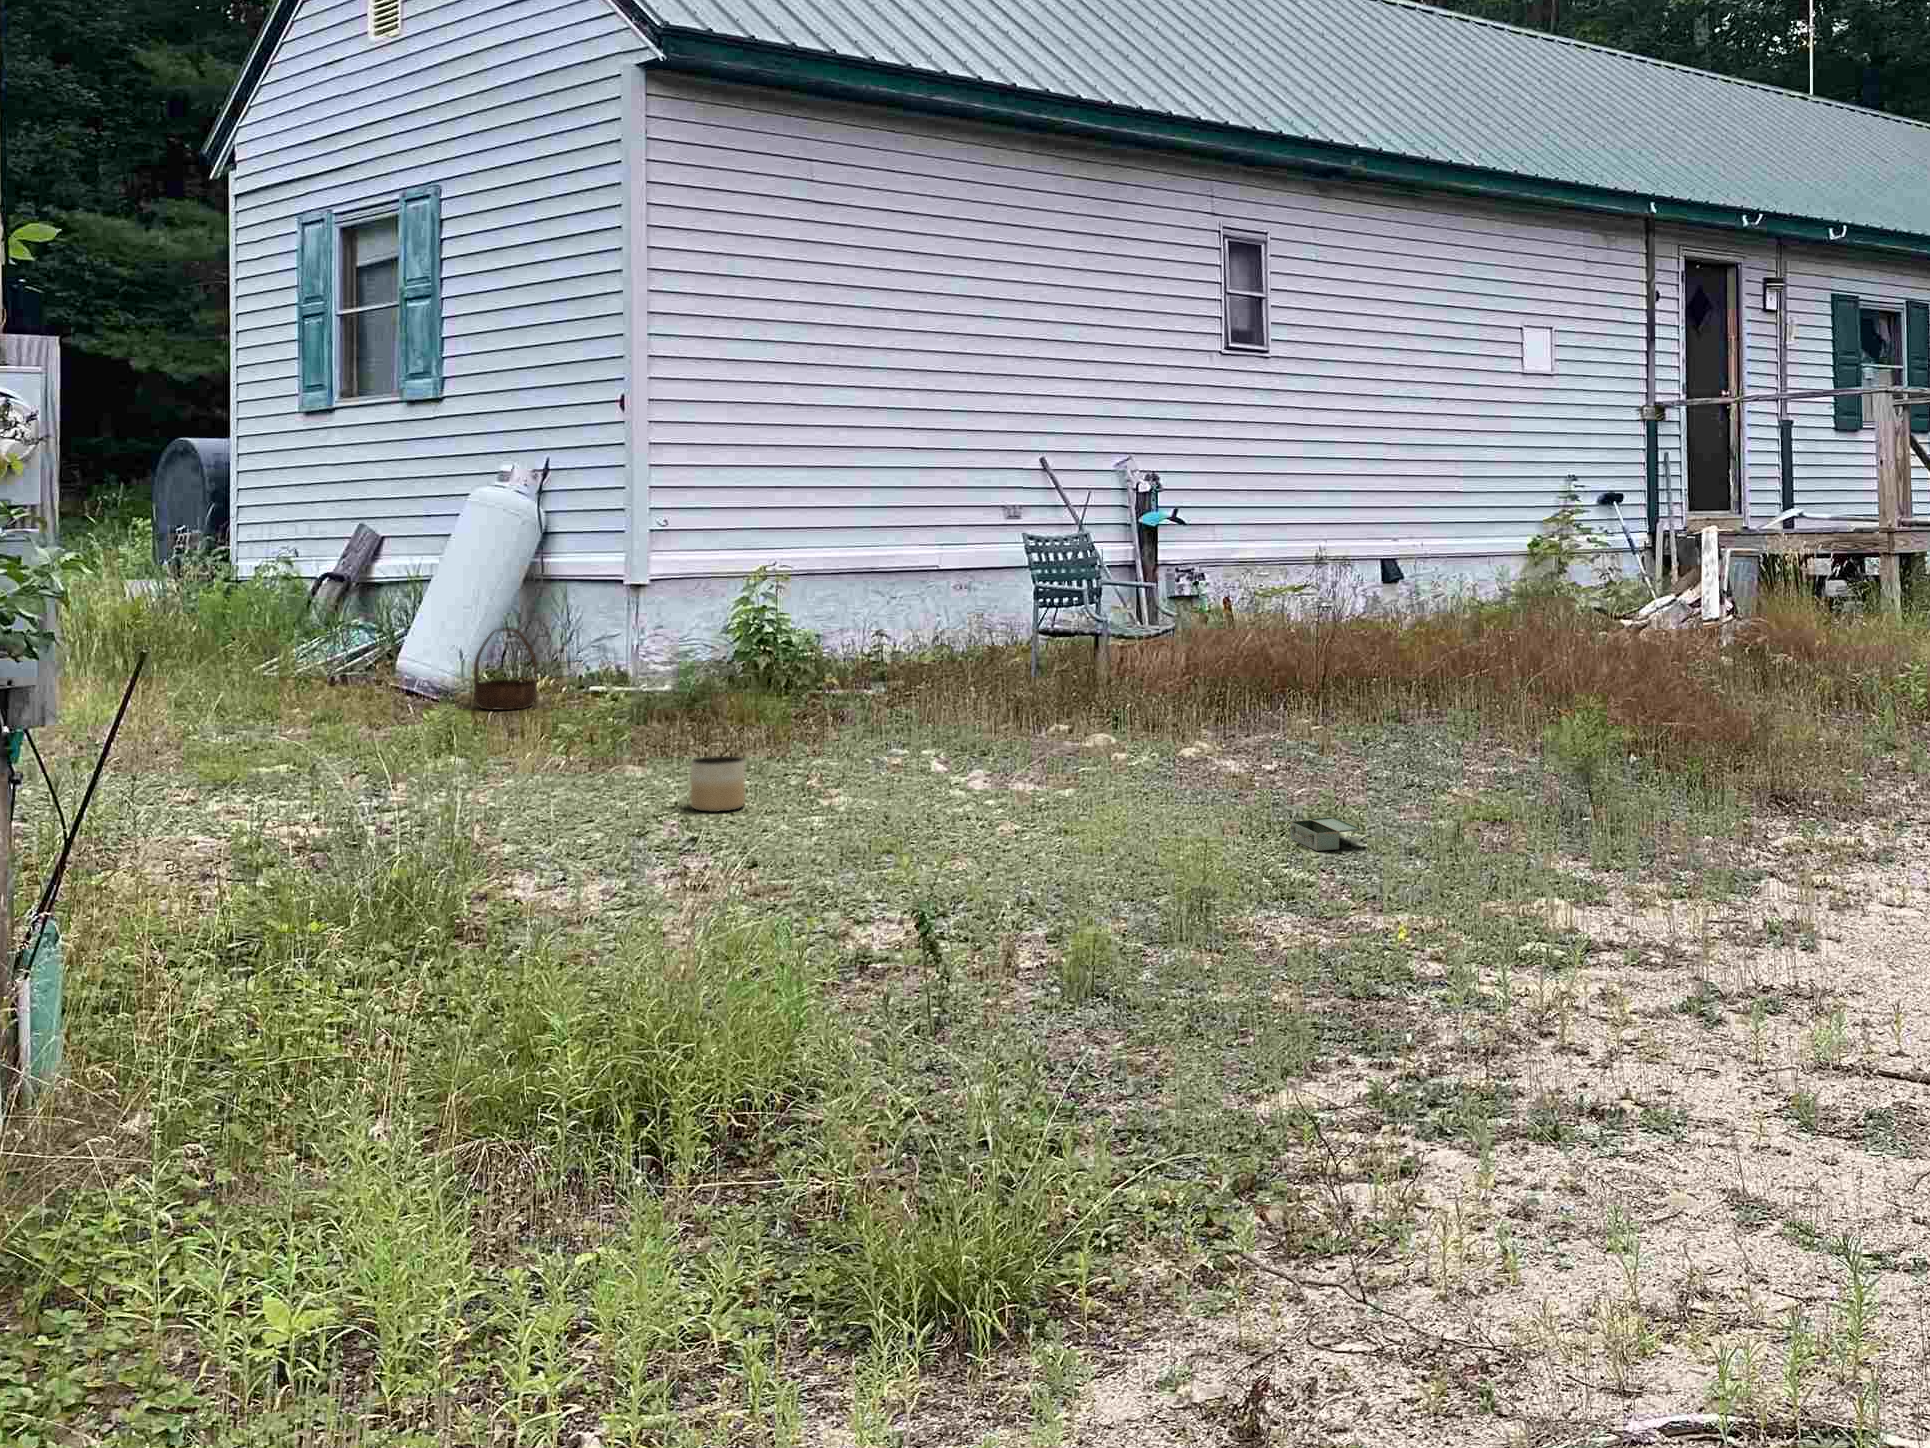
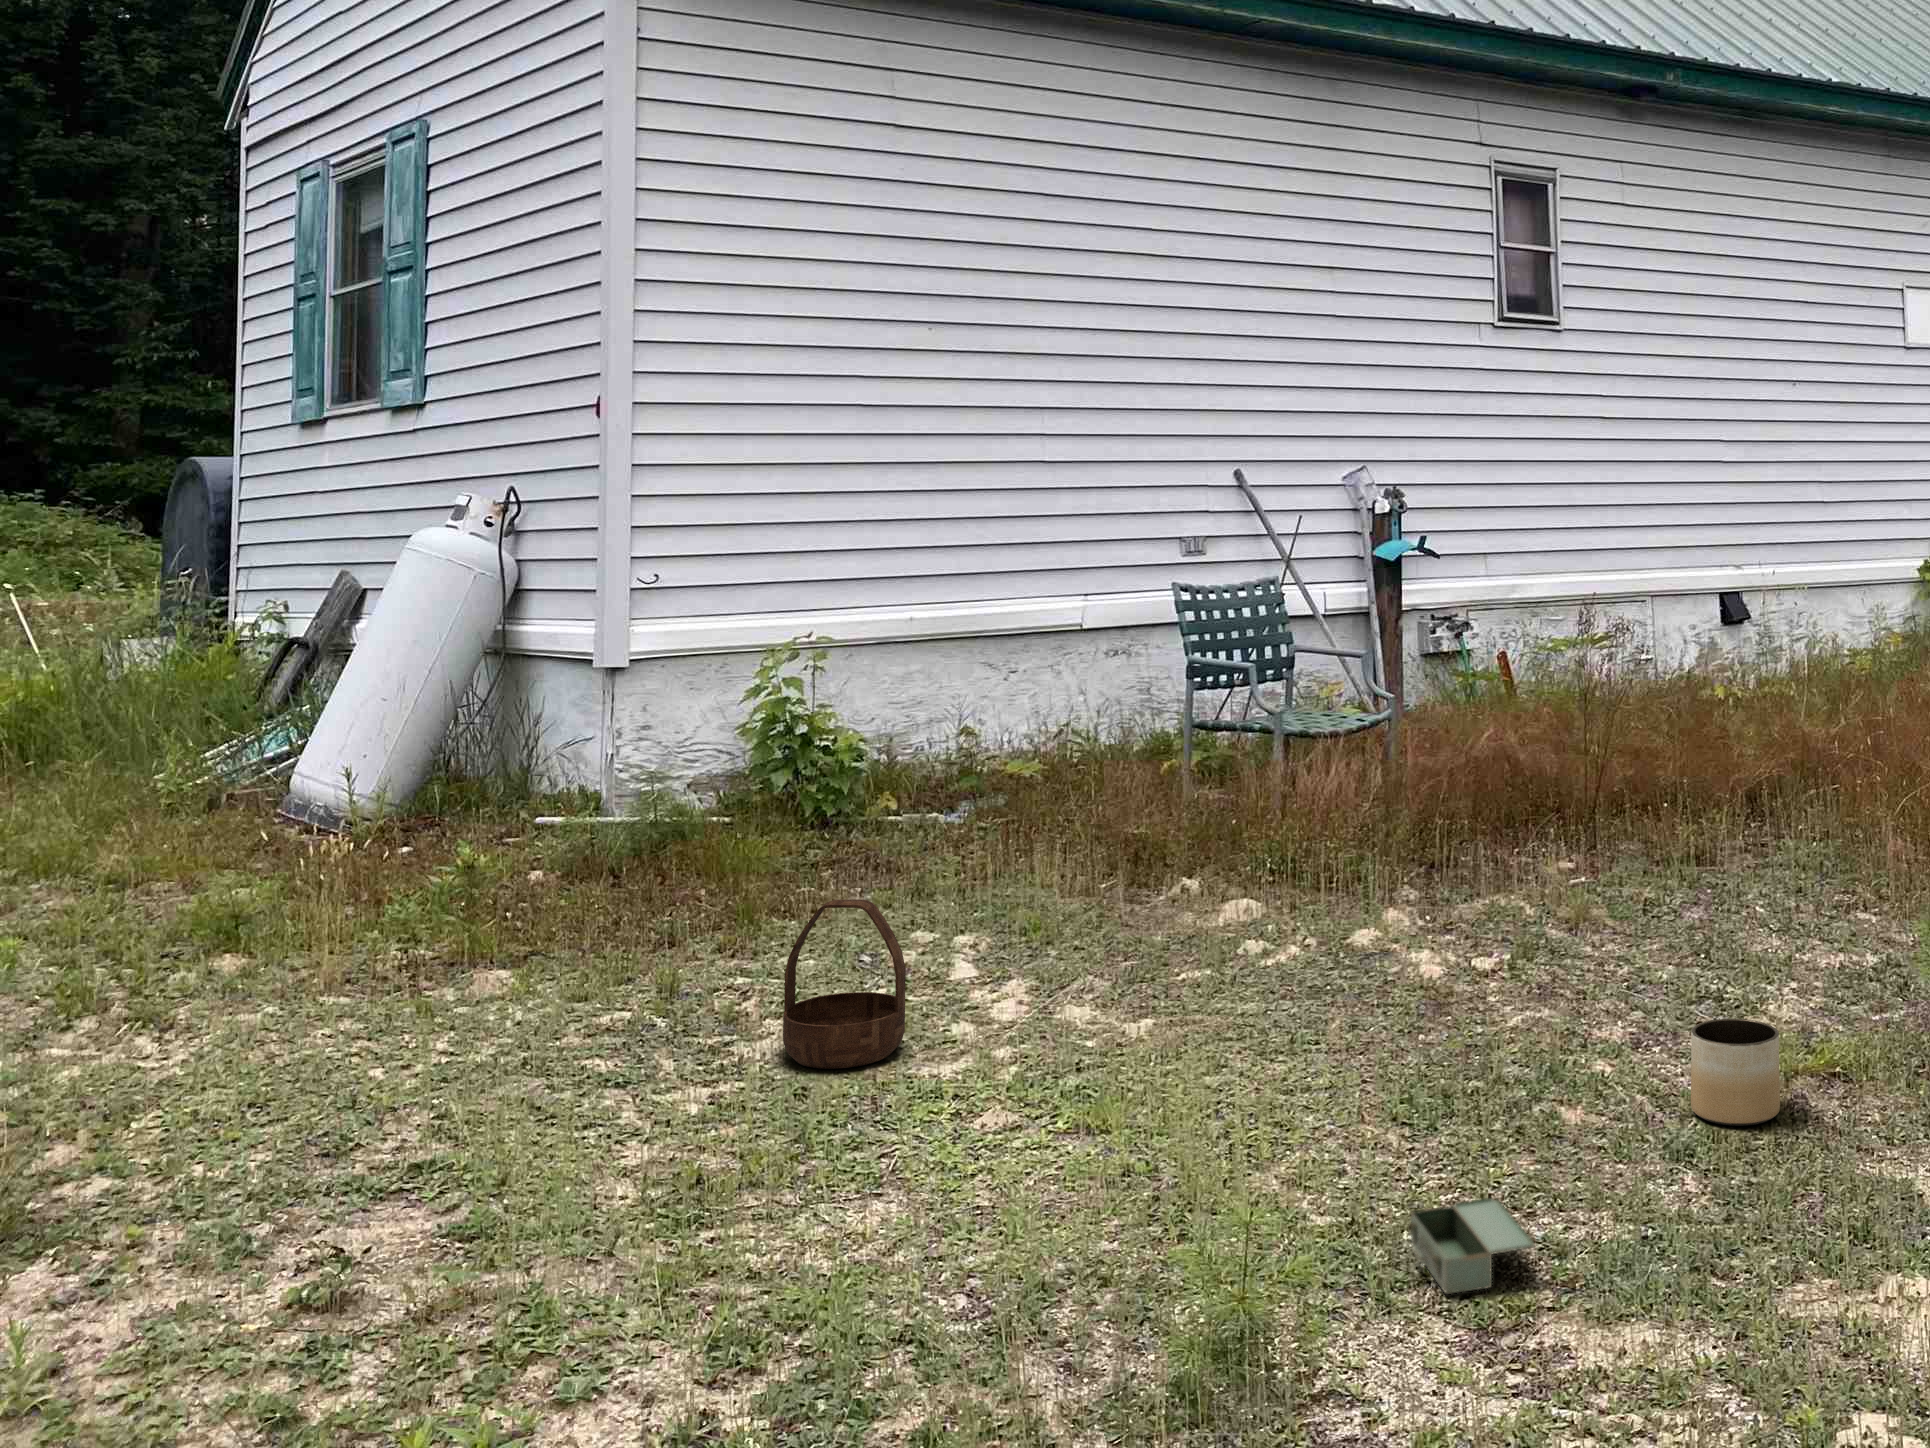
basket: present [474,629,537,710] -> present [783,899,906,1069]
planter: present [690,756,745,812] -> present [1691,1019,1780,1126]

